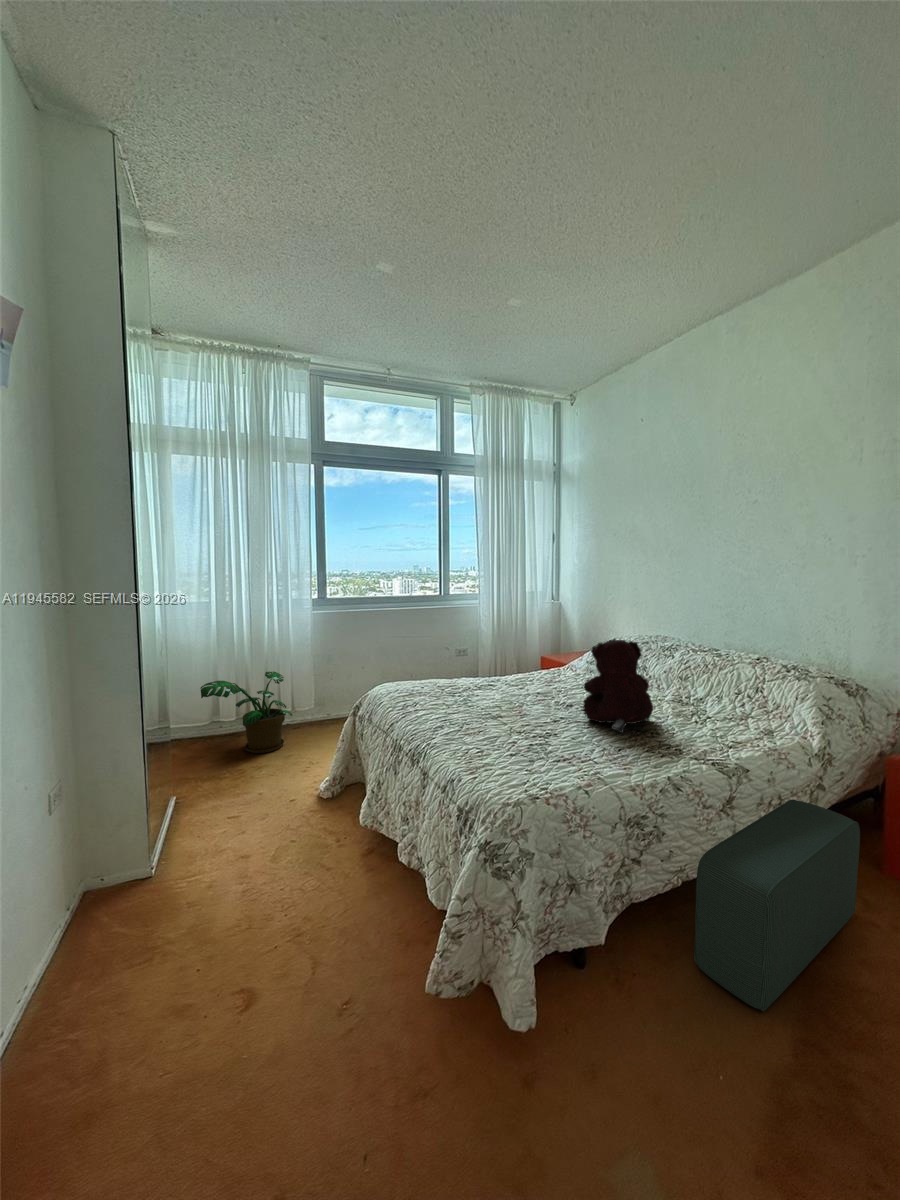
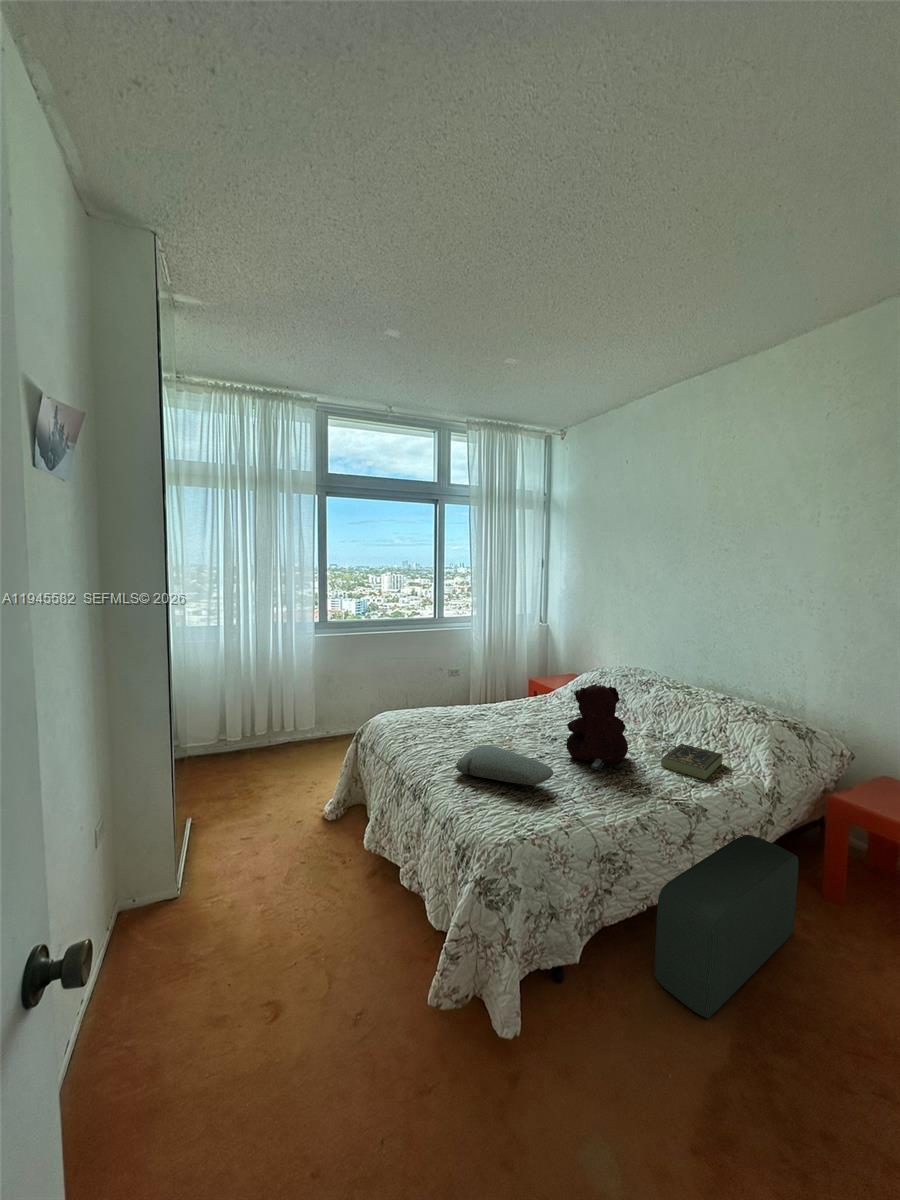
potted plant: present [201,672,292,753] -> none [208,694,293,774]
pillow: none [459,706,569,744] -> present [456,745,553,785]
book: none [691,706,761,740] -> present [661,744,723,779]

